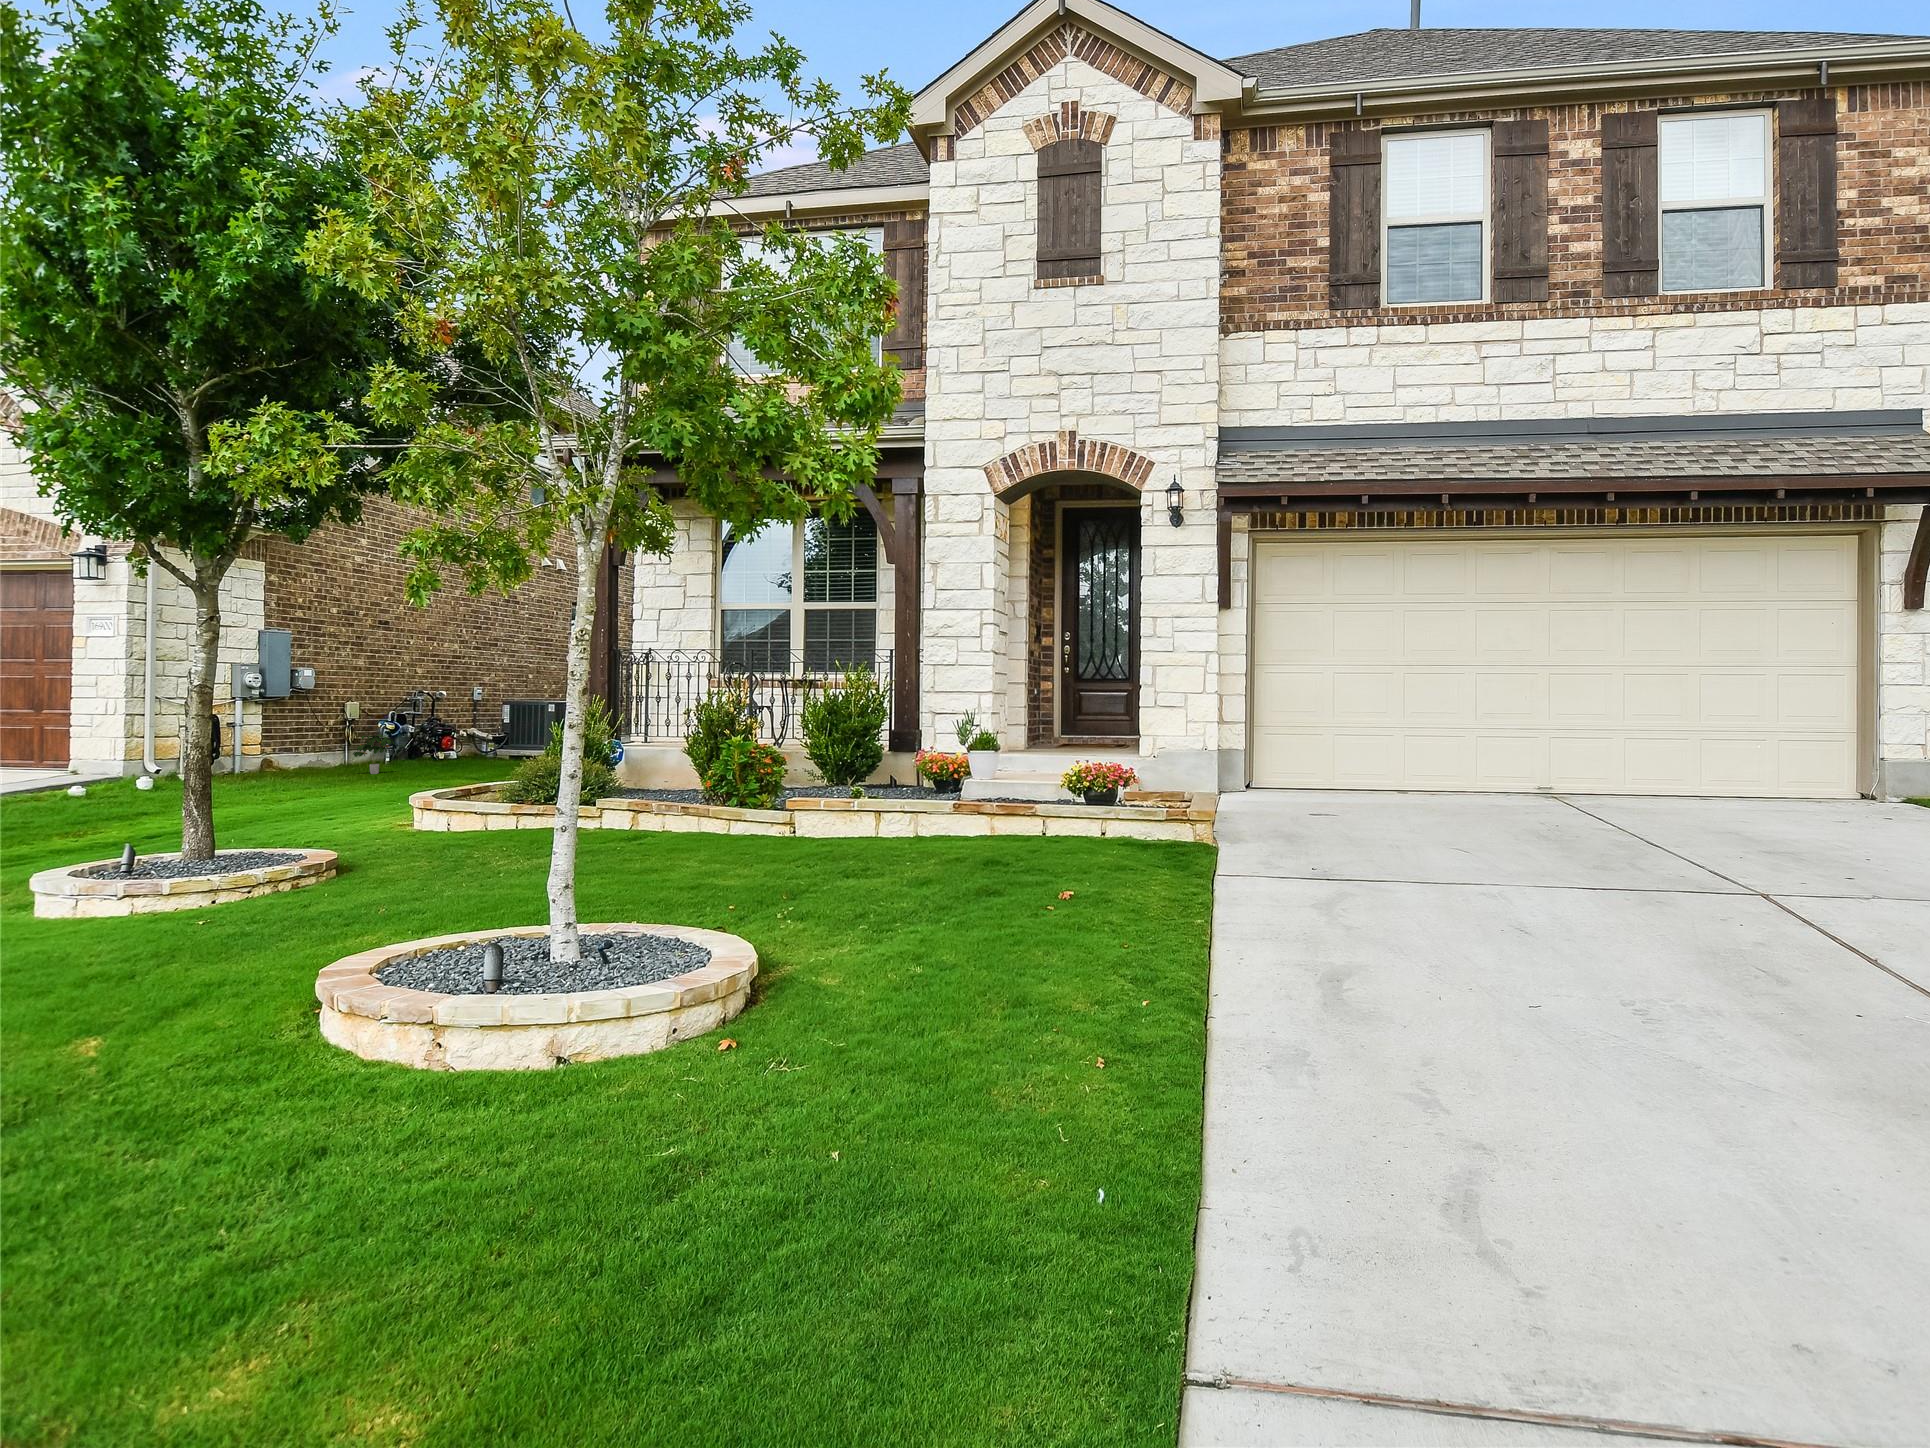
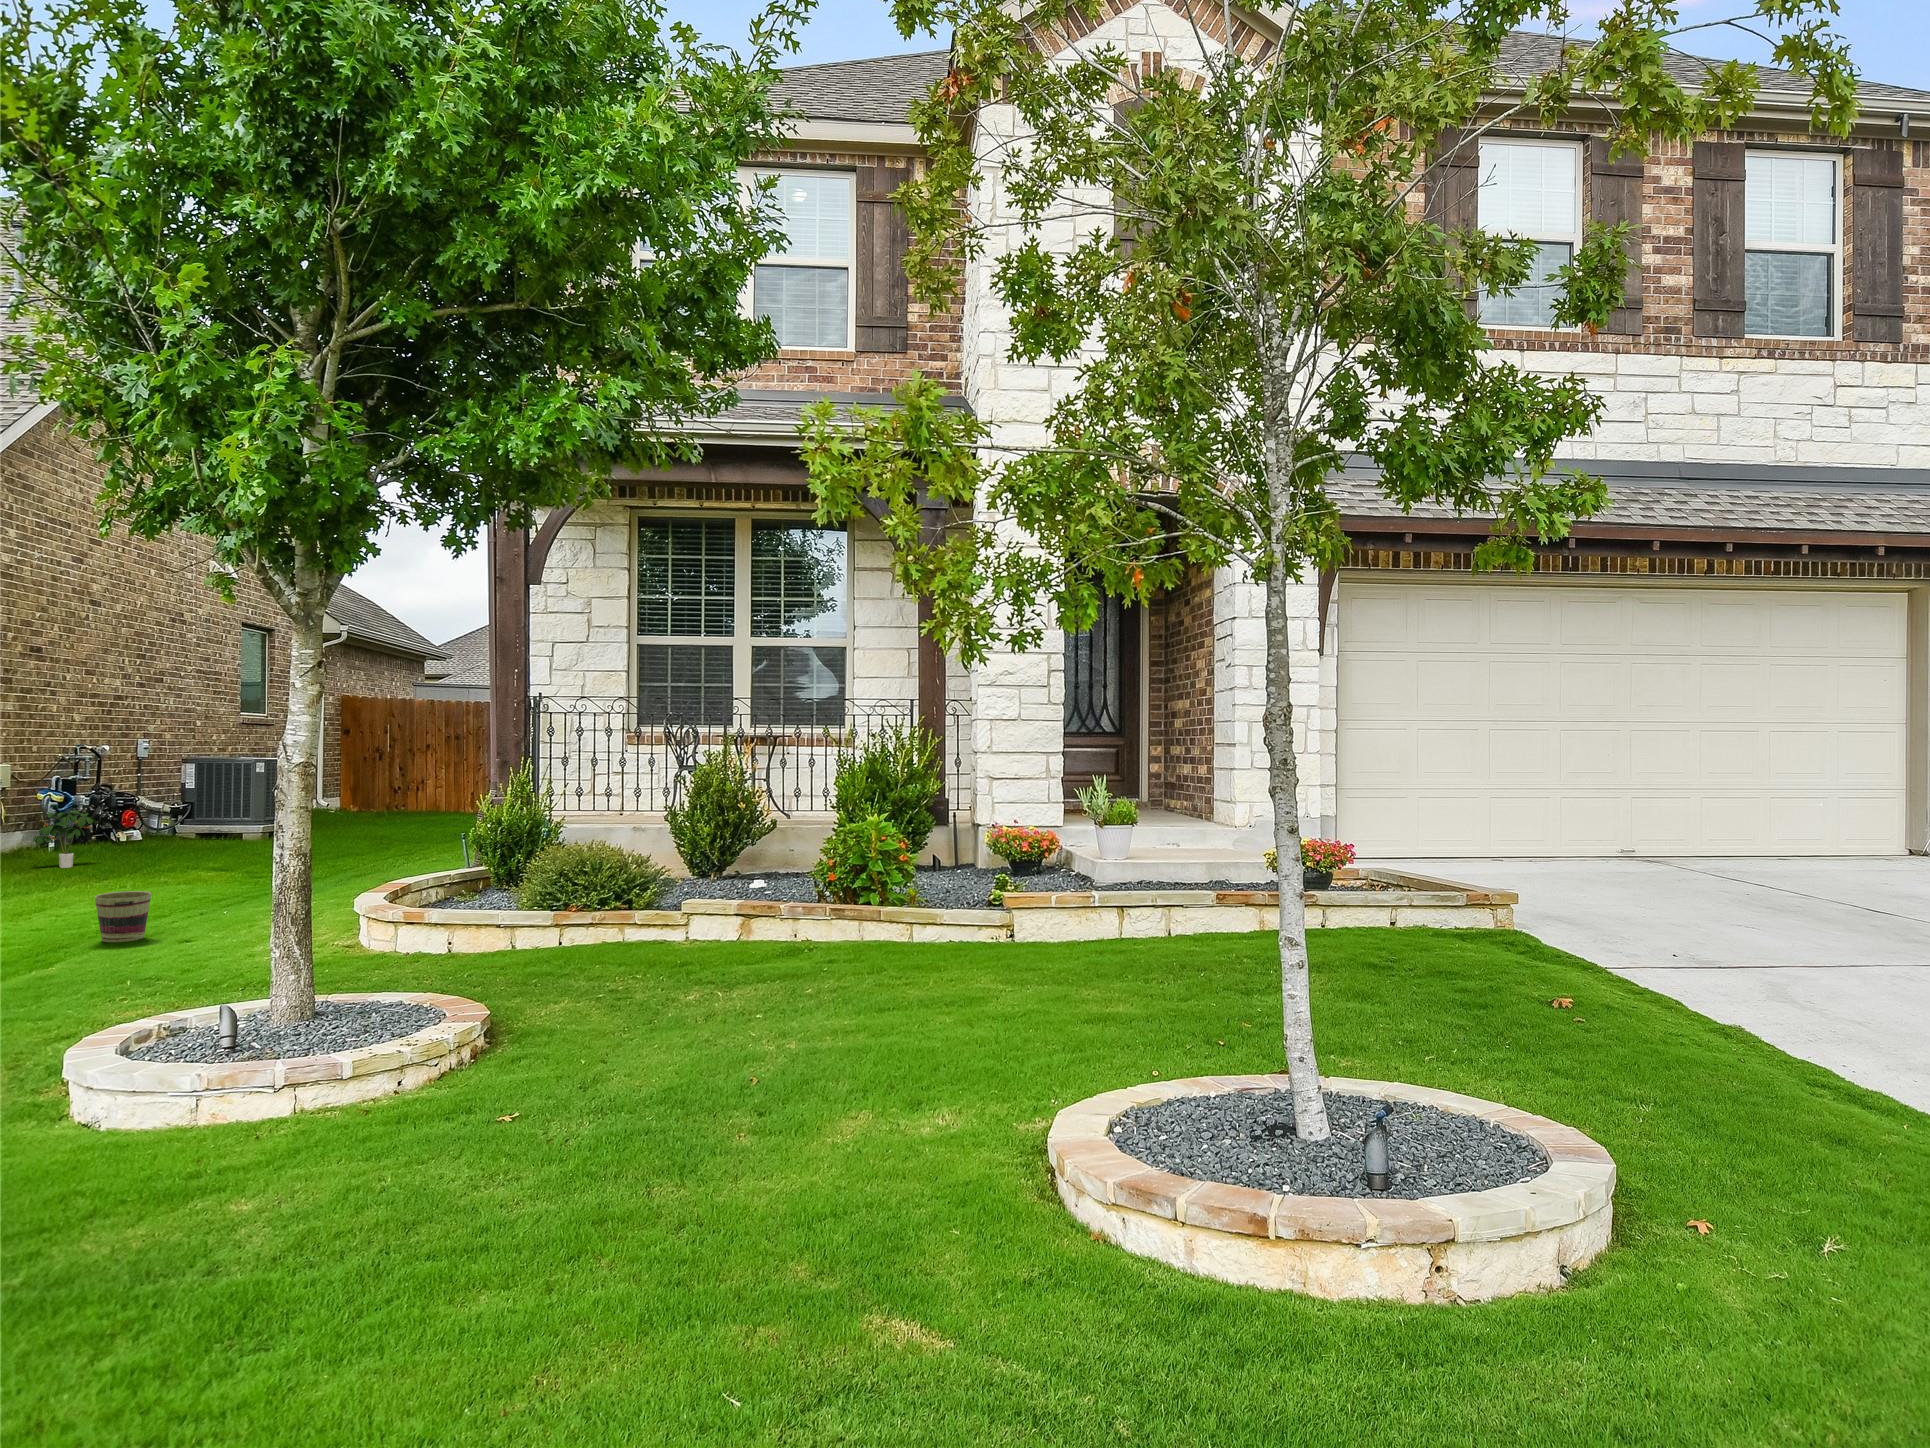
basket: none [268,783,309,818] -> present [95,891,151,942]

